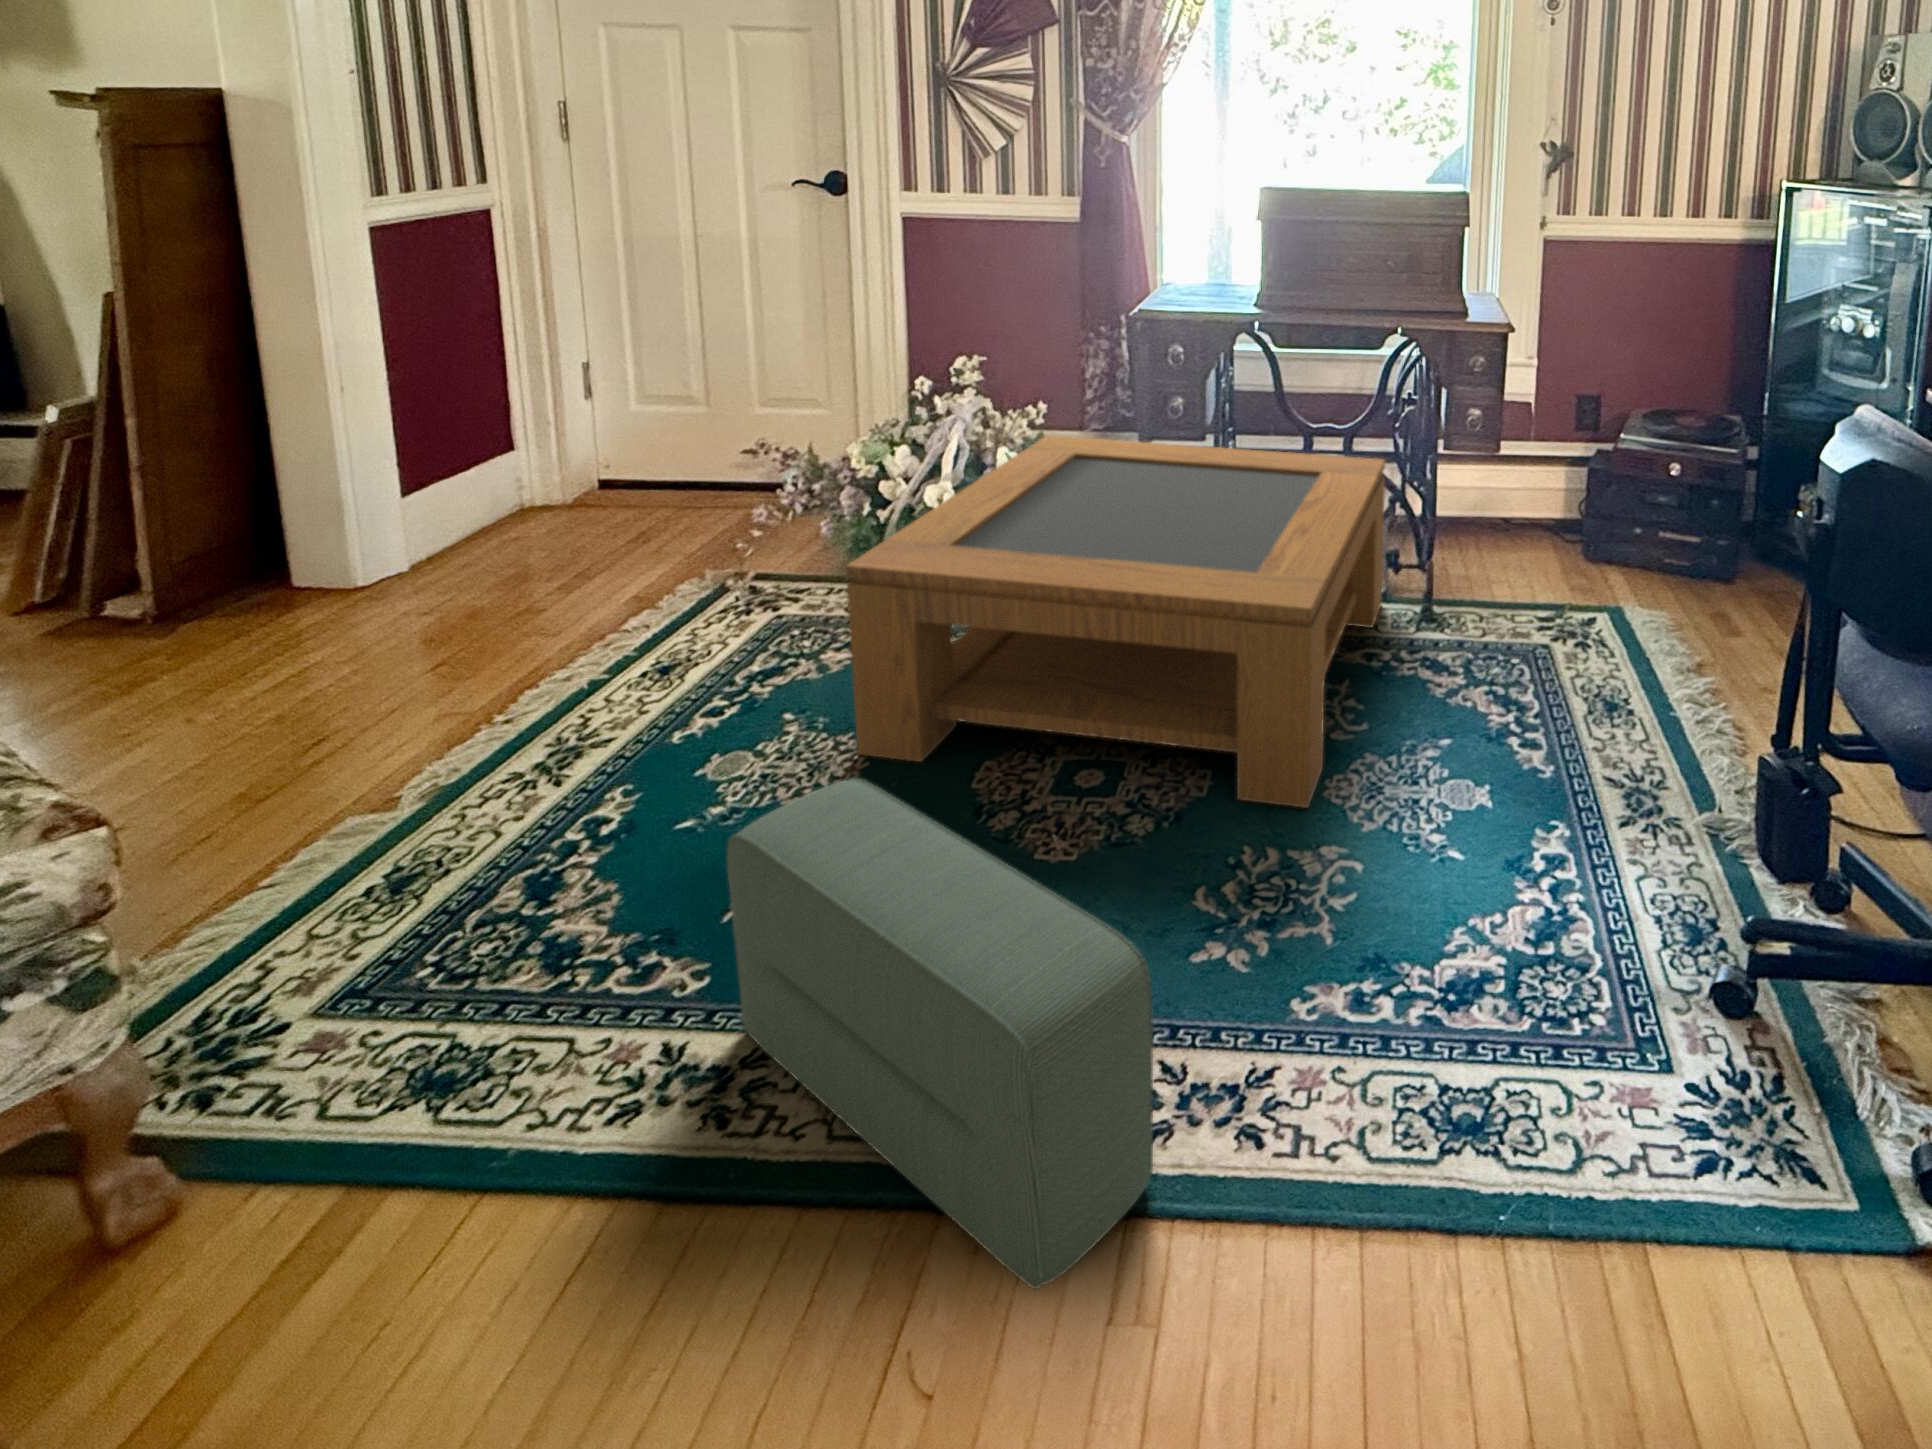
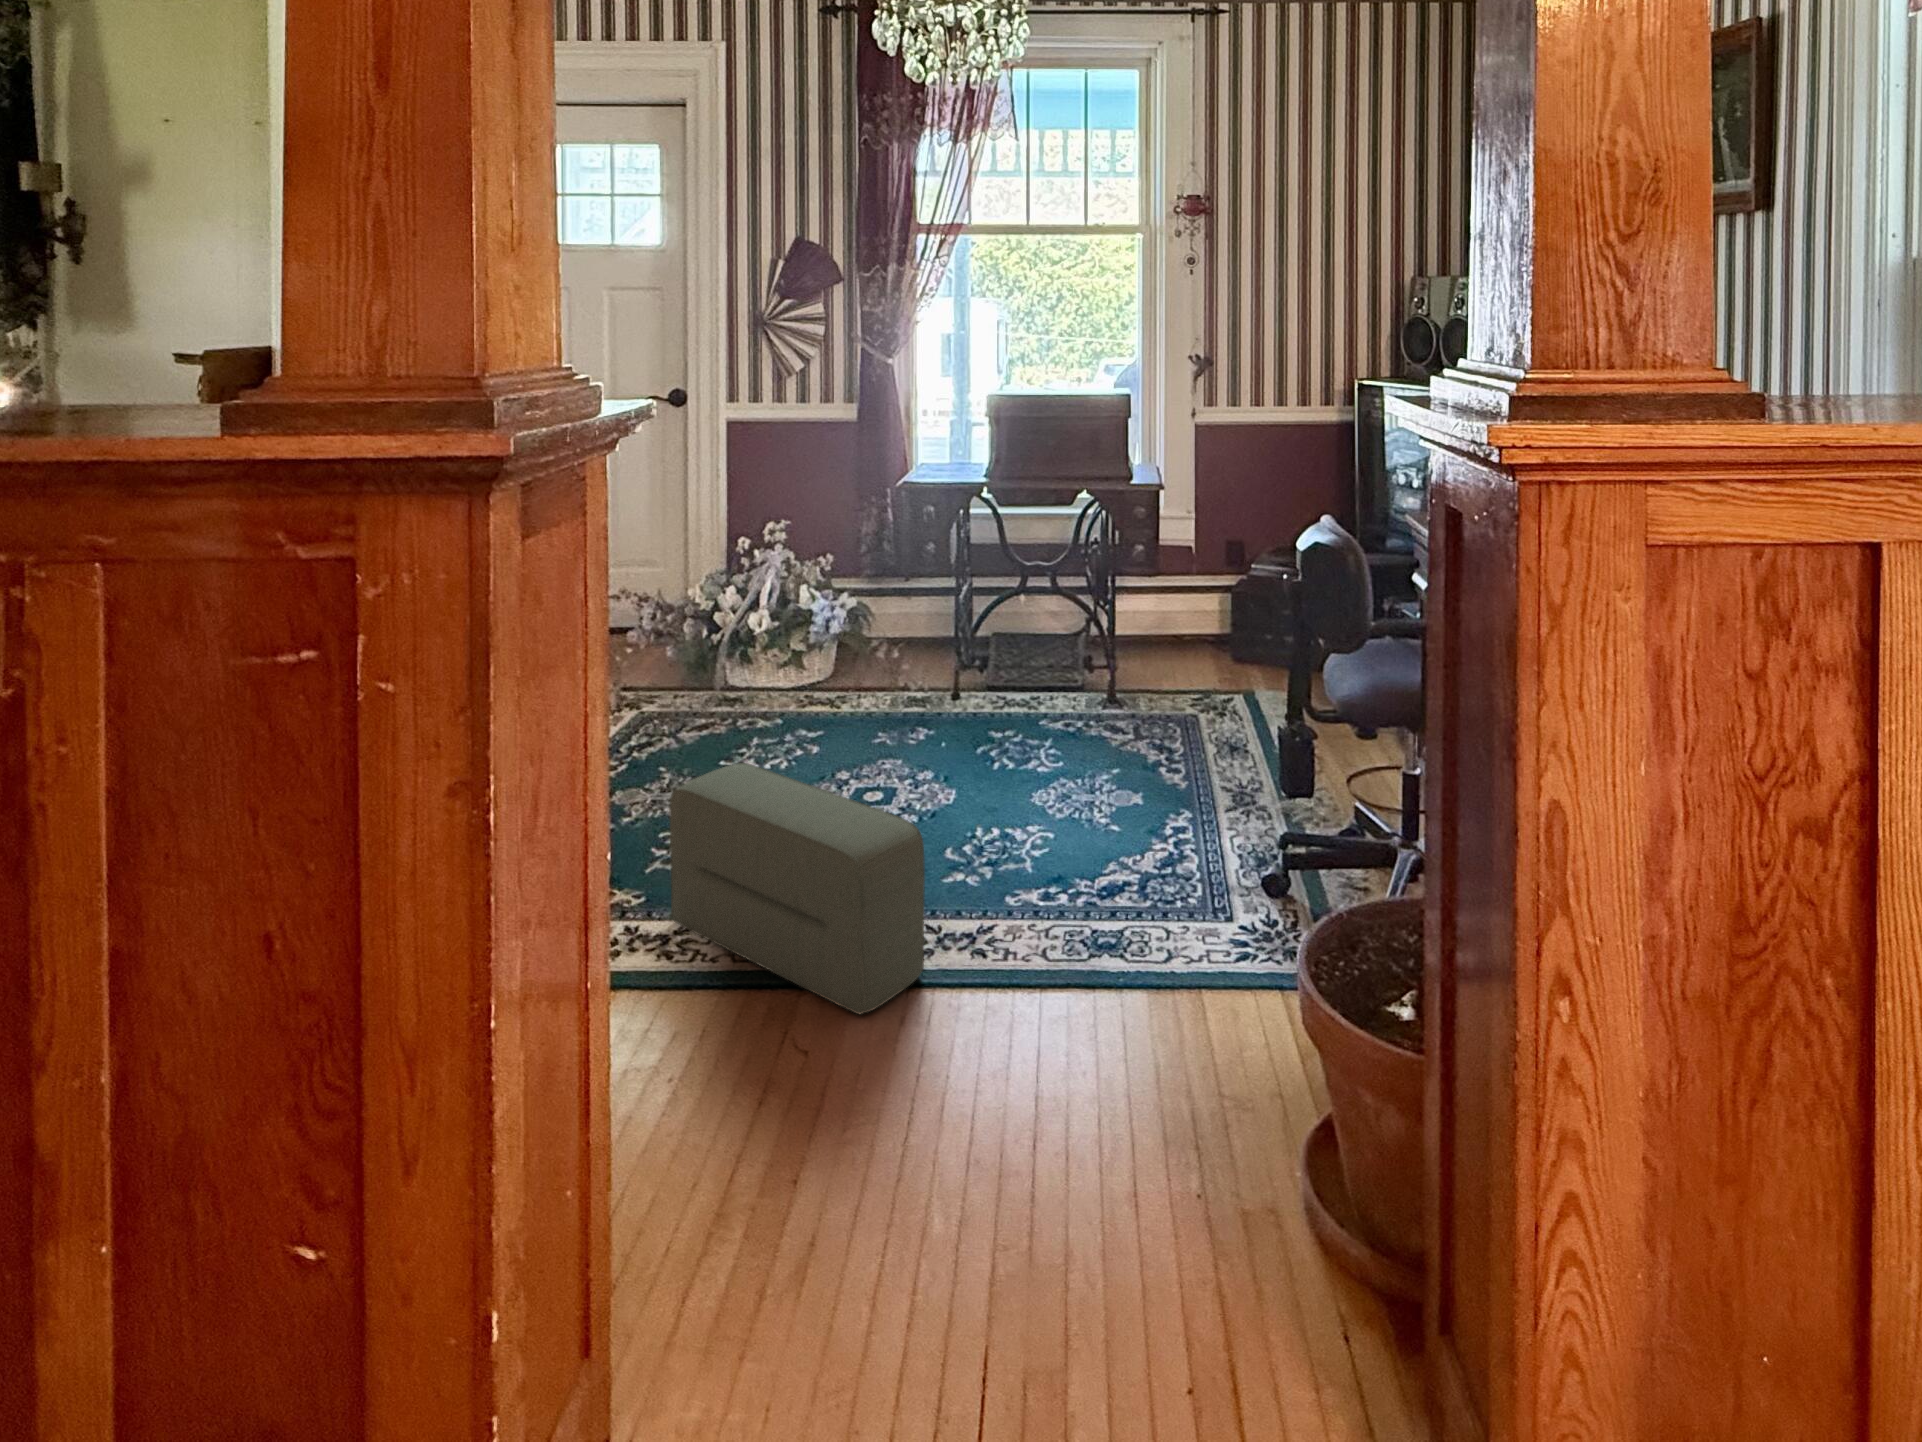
coffee table: present [846,435,1385,808] -> none [713,576,1078,807]

